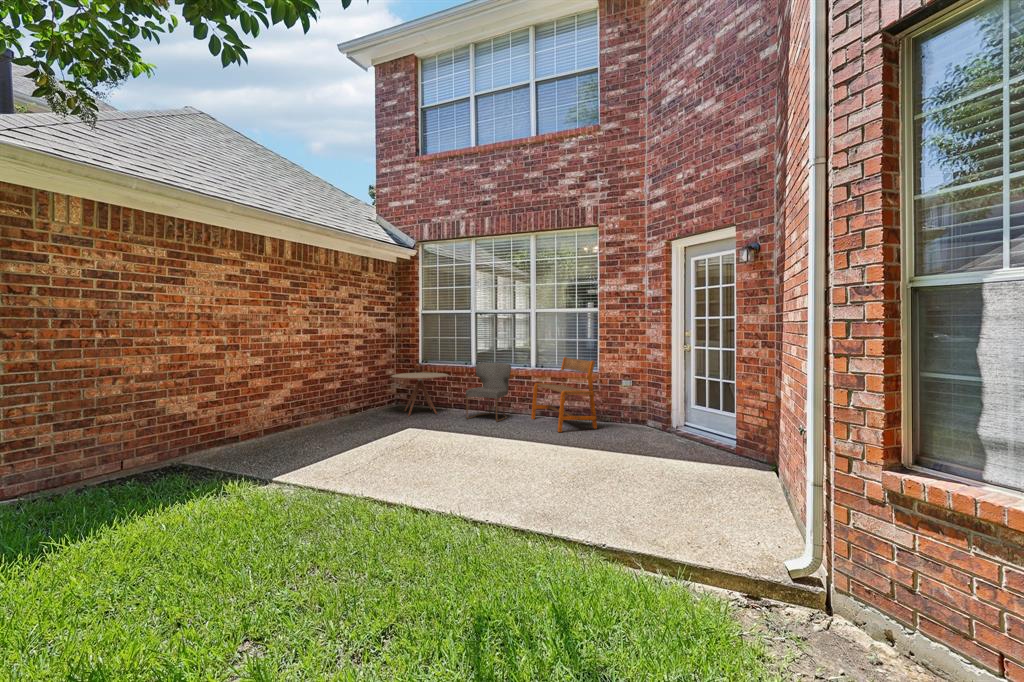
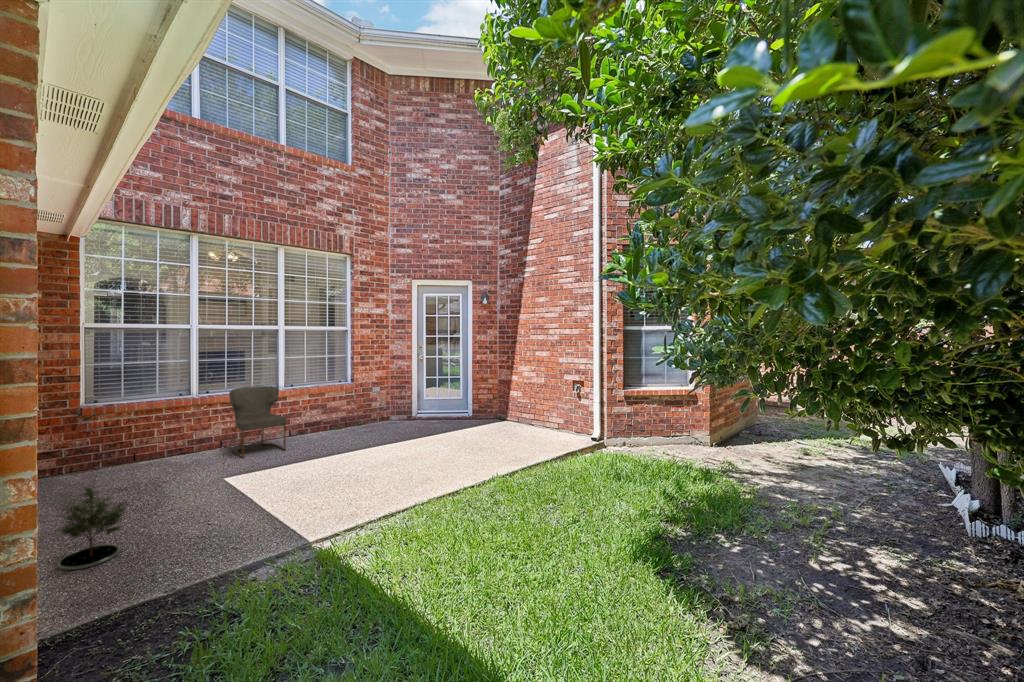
bench: present [531,357,597,432] -> none [297,373,376,440]
round table: present [392,373,448,416] -> none [88,411,193,480]
potted tree: none [276,389,307,438] -> present [57,477,127,570]

